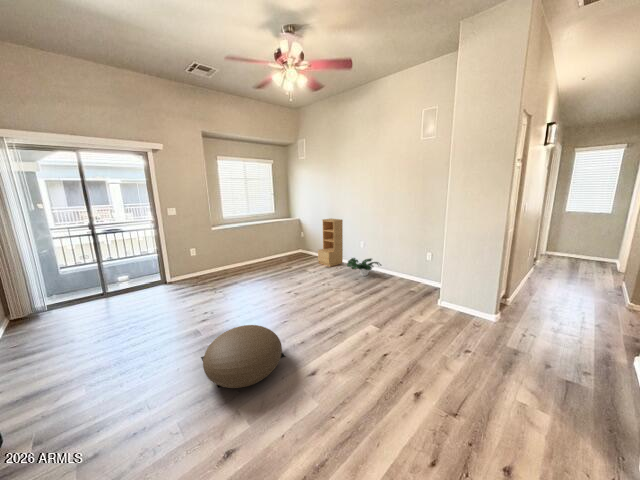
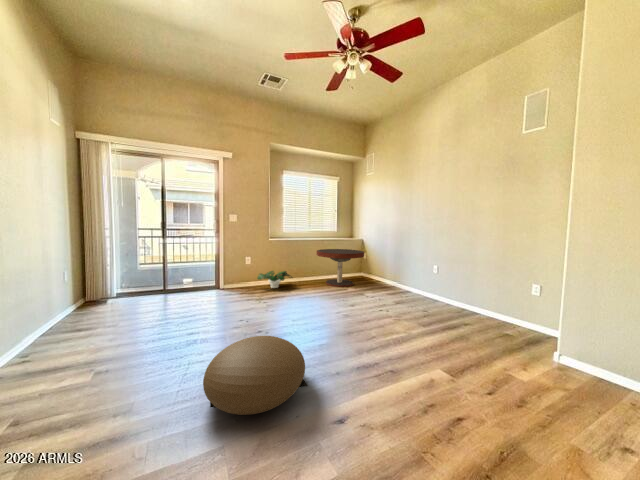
bookshelf: present [318,219,343,267] -> none [378,238,411,293]
coffee table: none [260,230,304,266] -> present [317,249,364,287]
potted plant: present [347,258,381,276] -> present [257,271,292,288]

